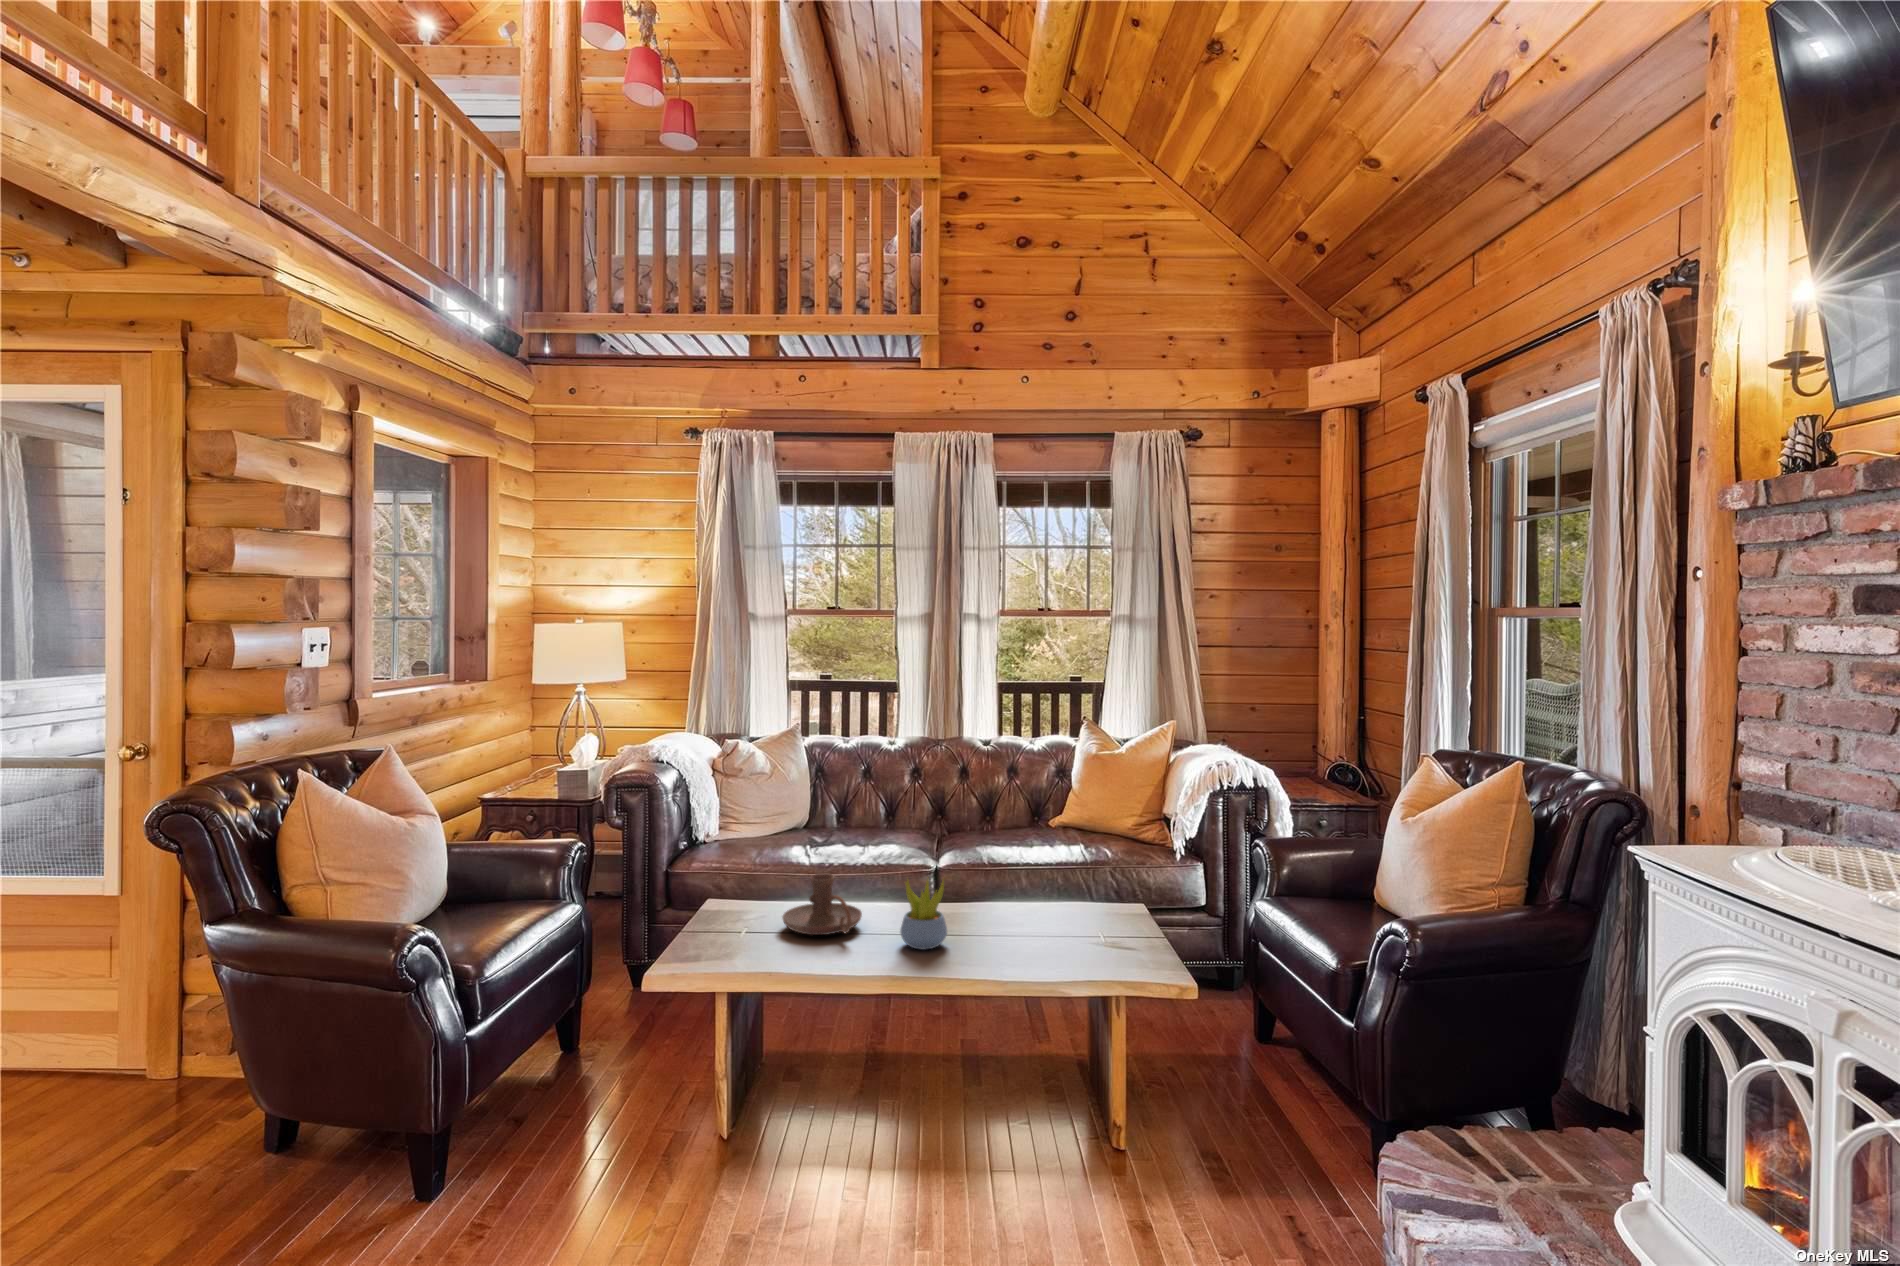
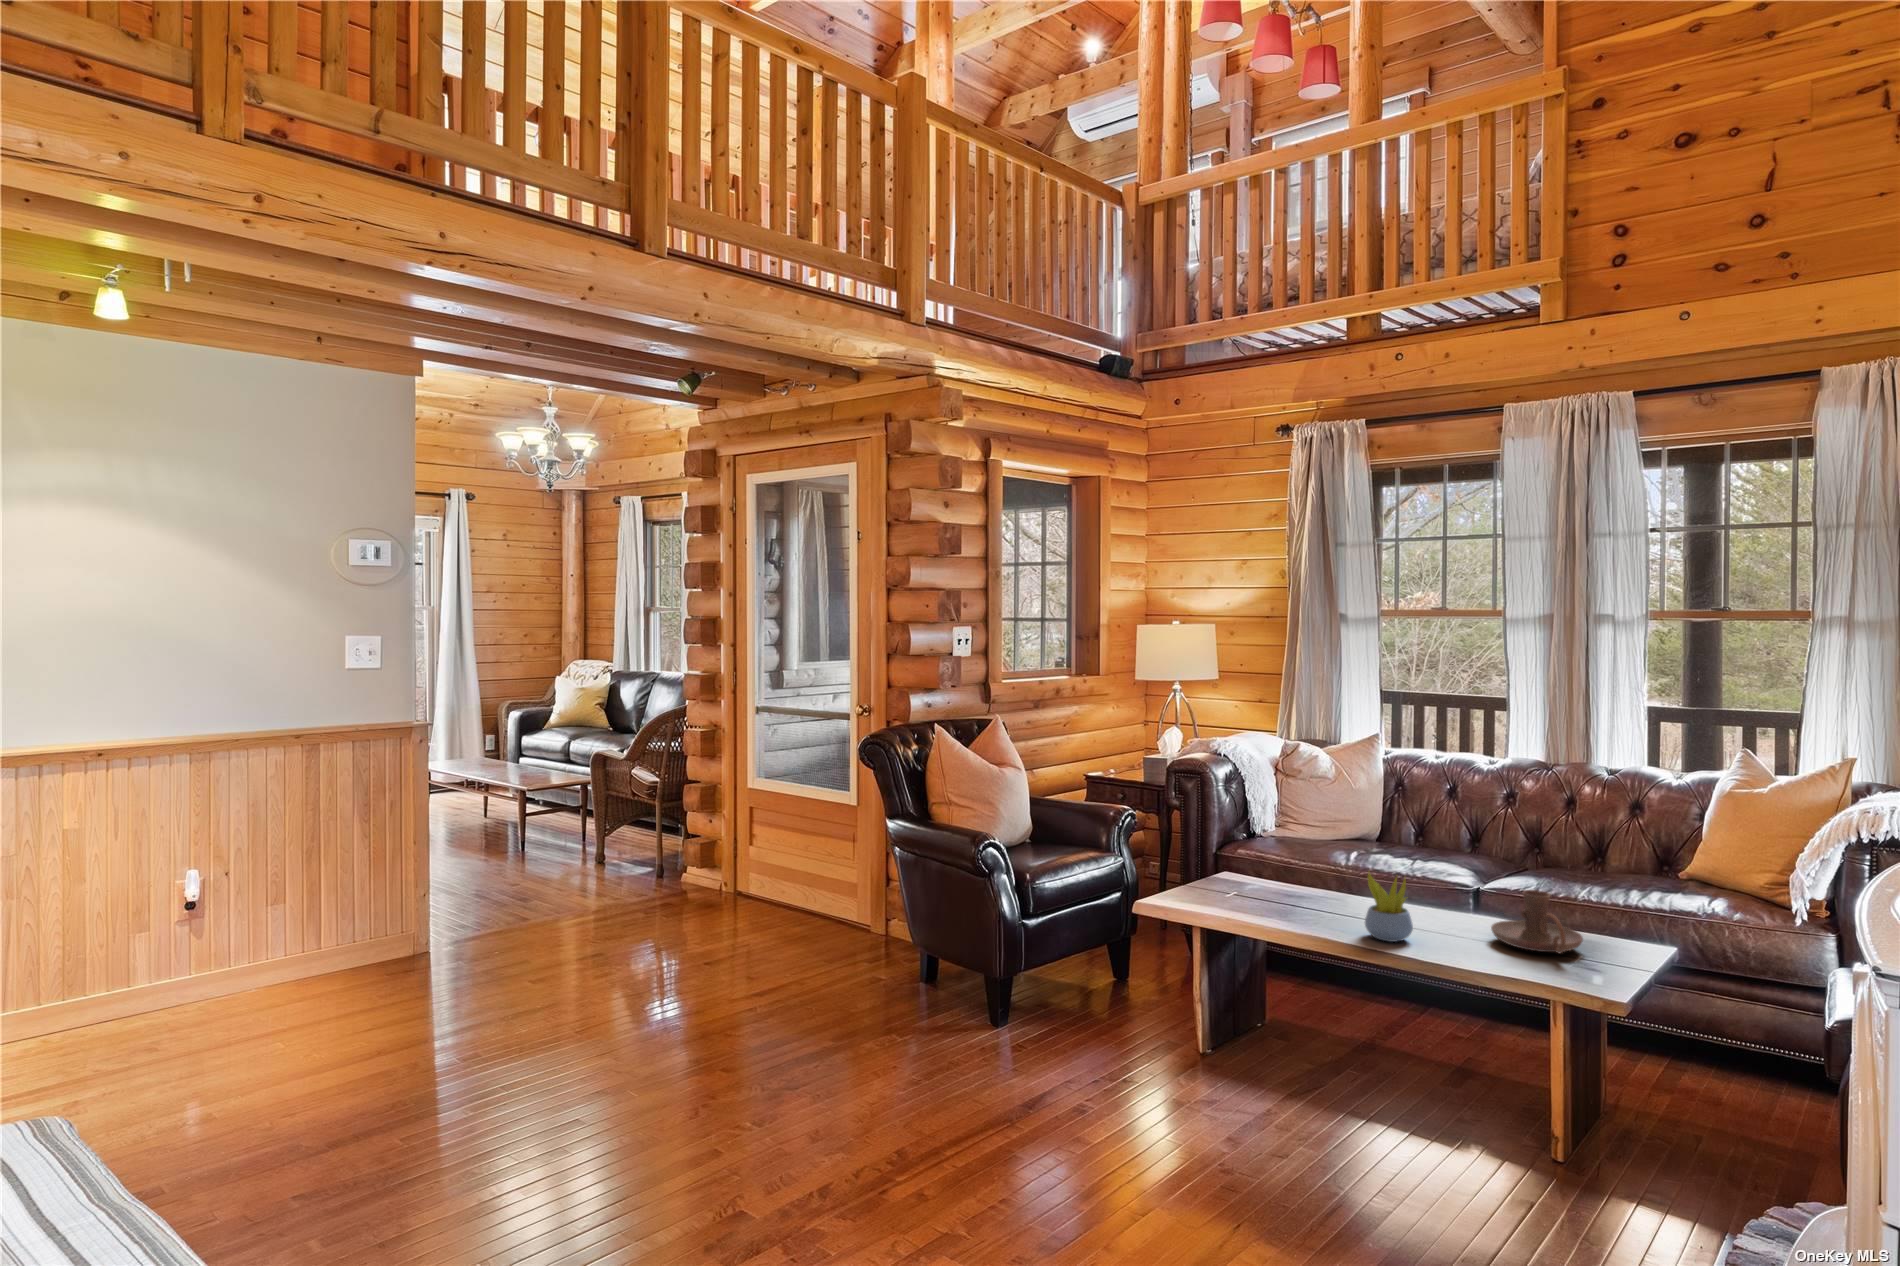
candle holder: present [782,874,862,935] -> present [1491,890,1583,953]

